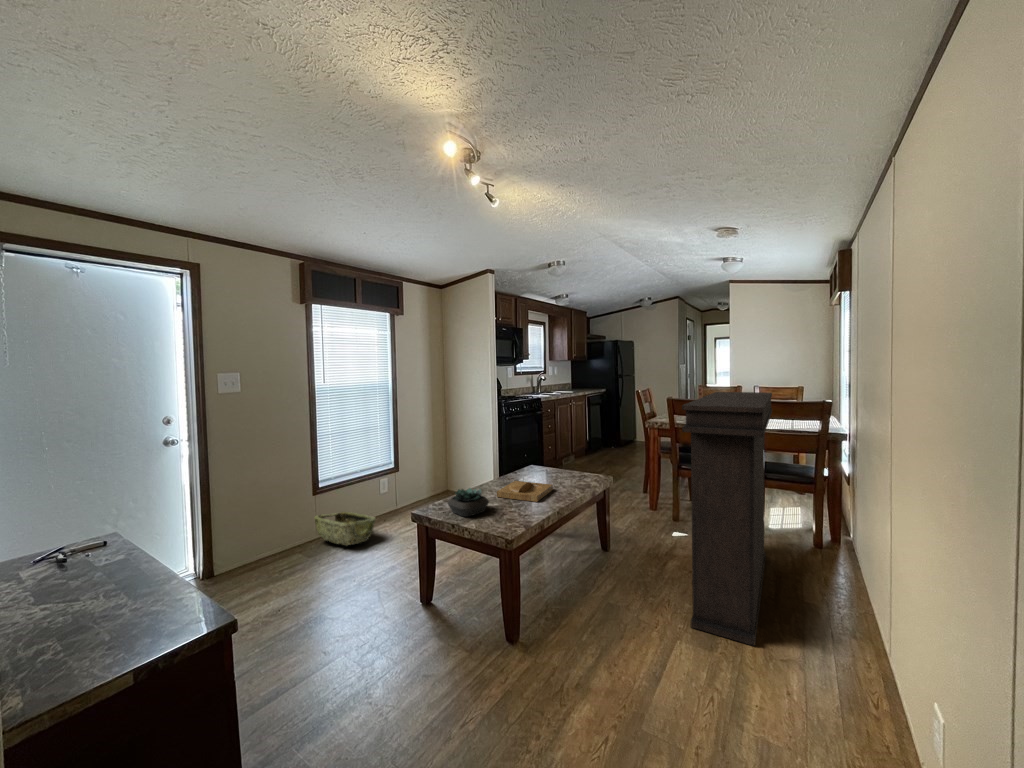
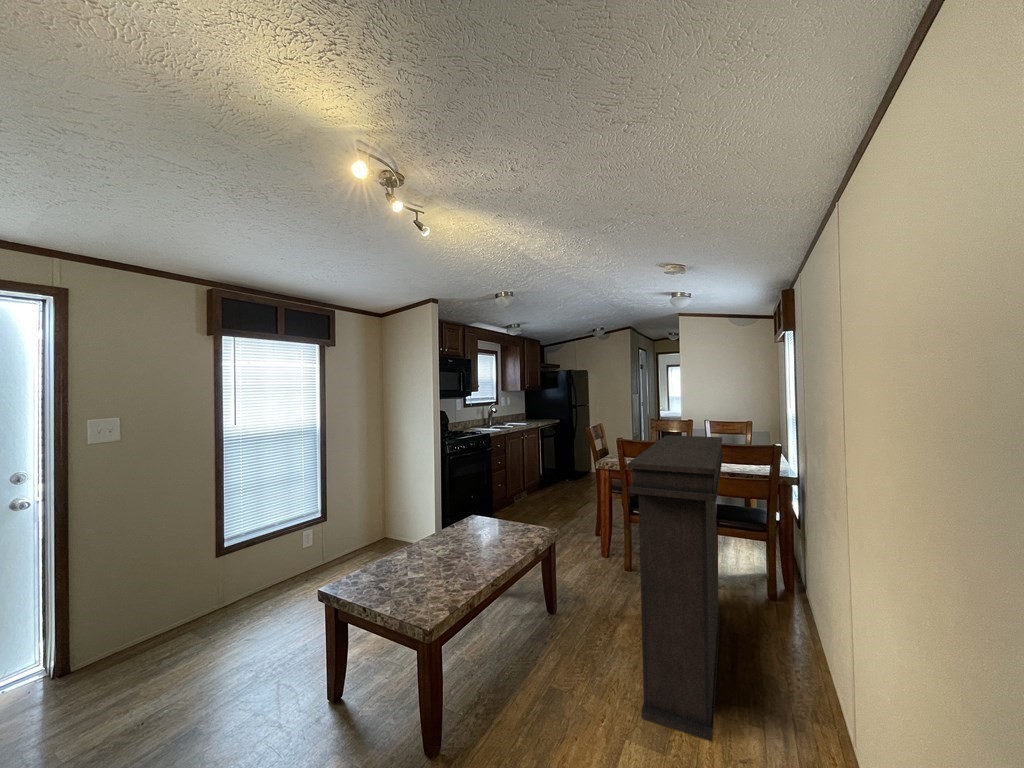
tray: present [497,481,553,502] -> none [425,540,491,570]
succulent plant: present [448,488,489,517] -> none [362,557,413,596]
woven basket: present [314,512,376,545] -> none [216,573,292,618]

